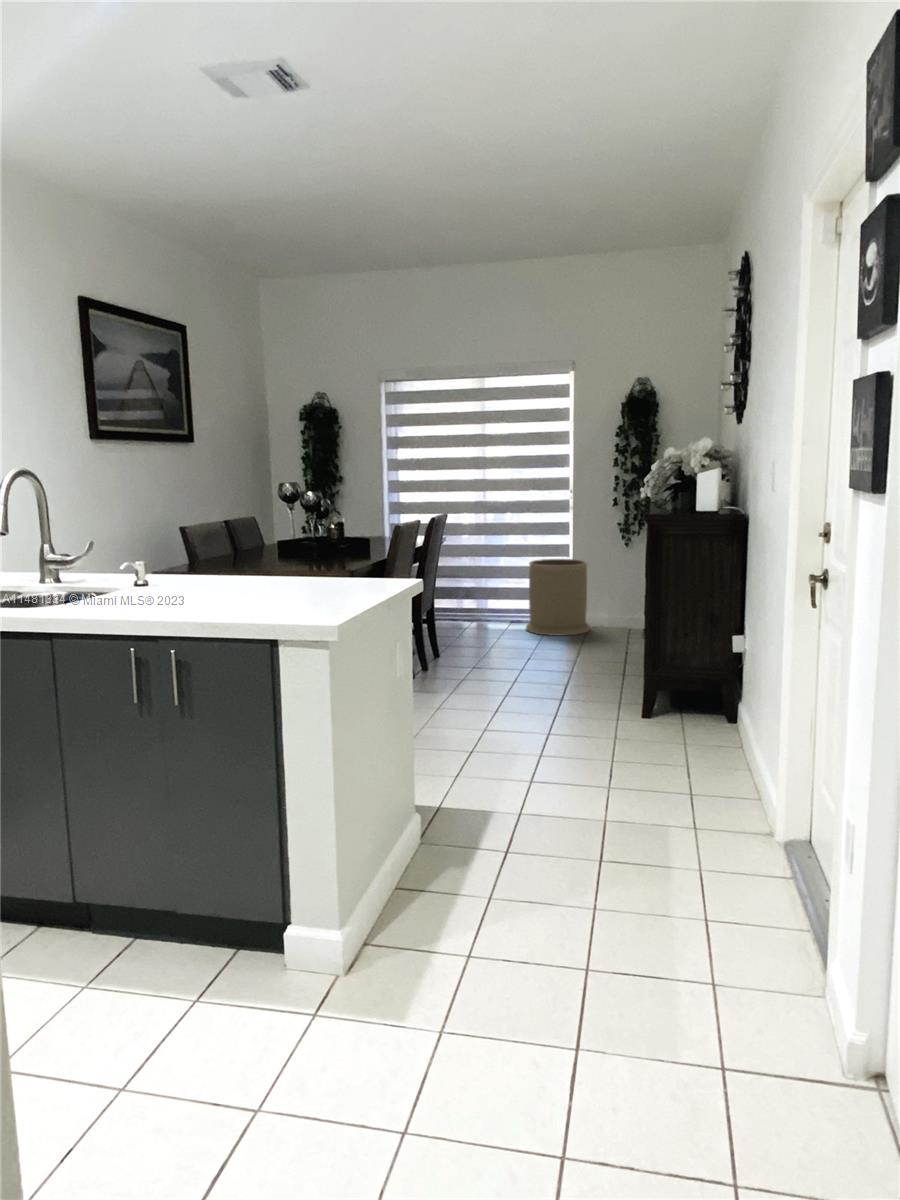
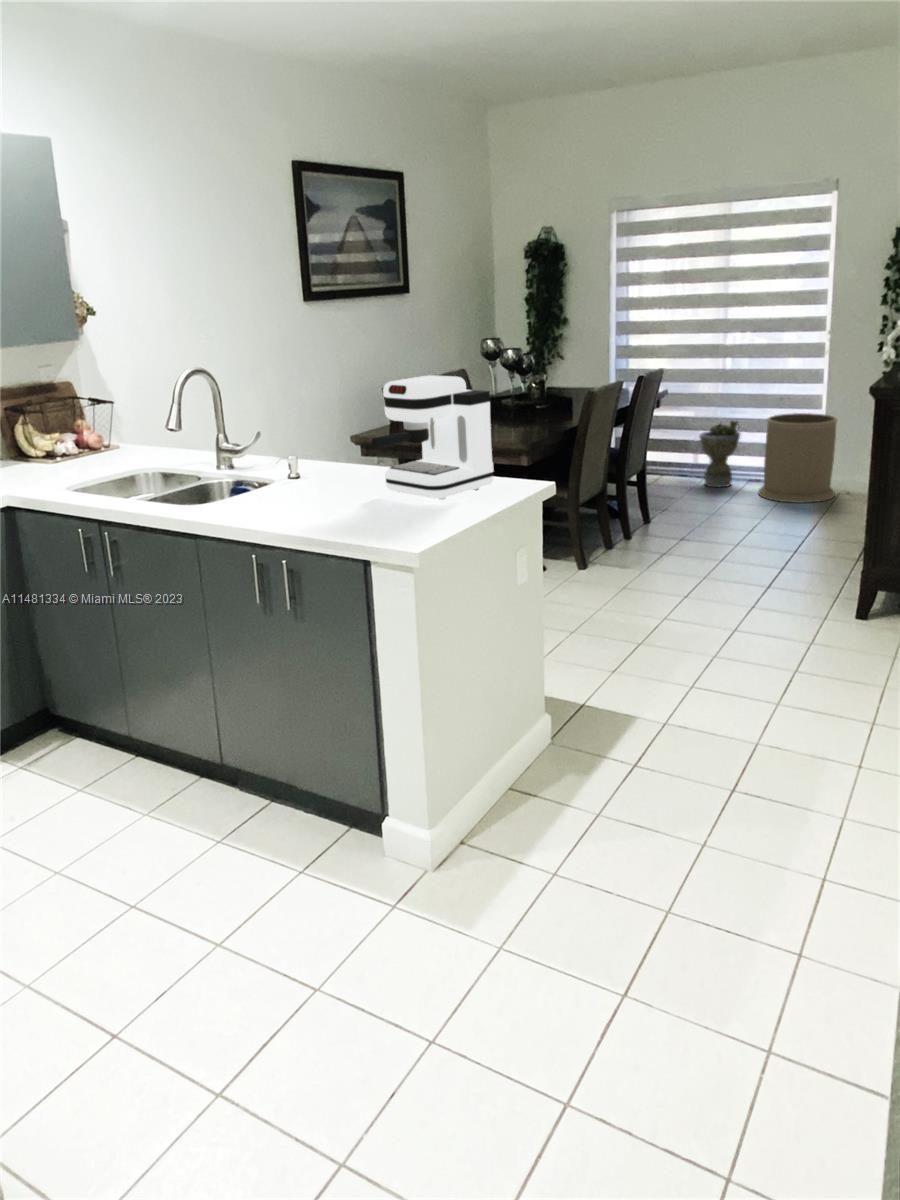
coffee maker: none [250,478,365,594] -> present [372,375,494,500]
planter: none [469,566,505,626] -> present [699,421,740,487]

